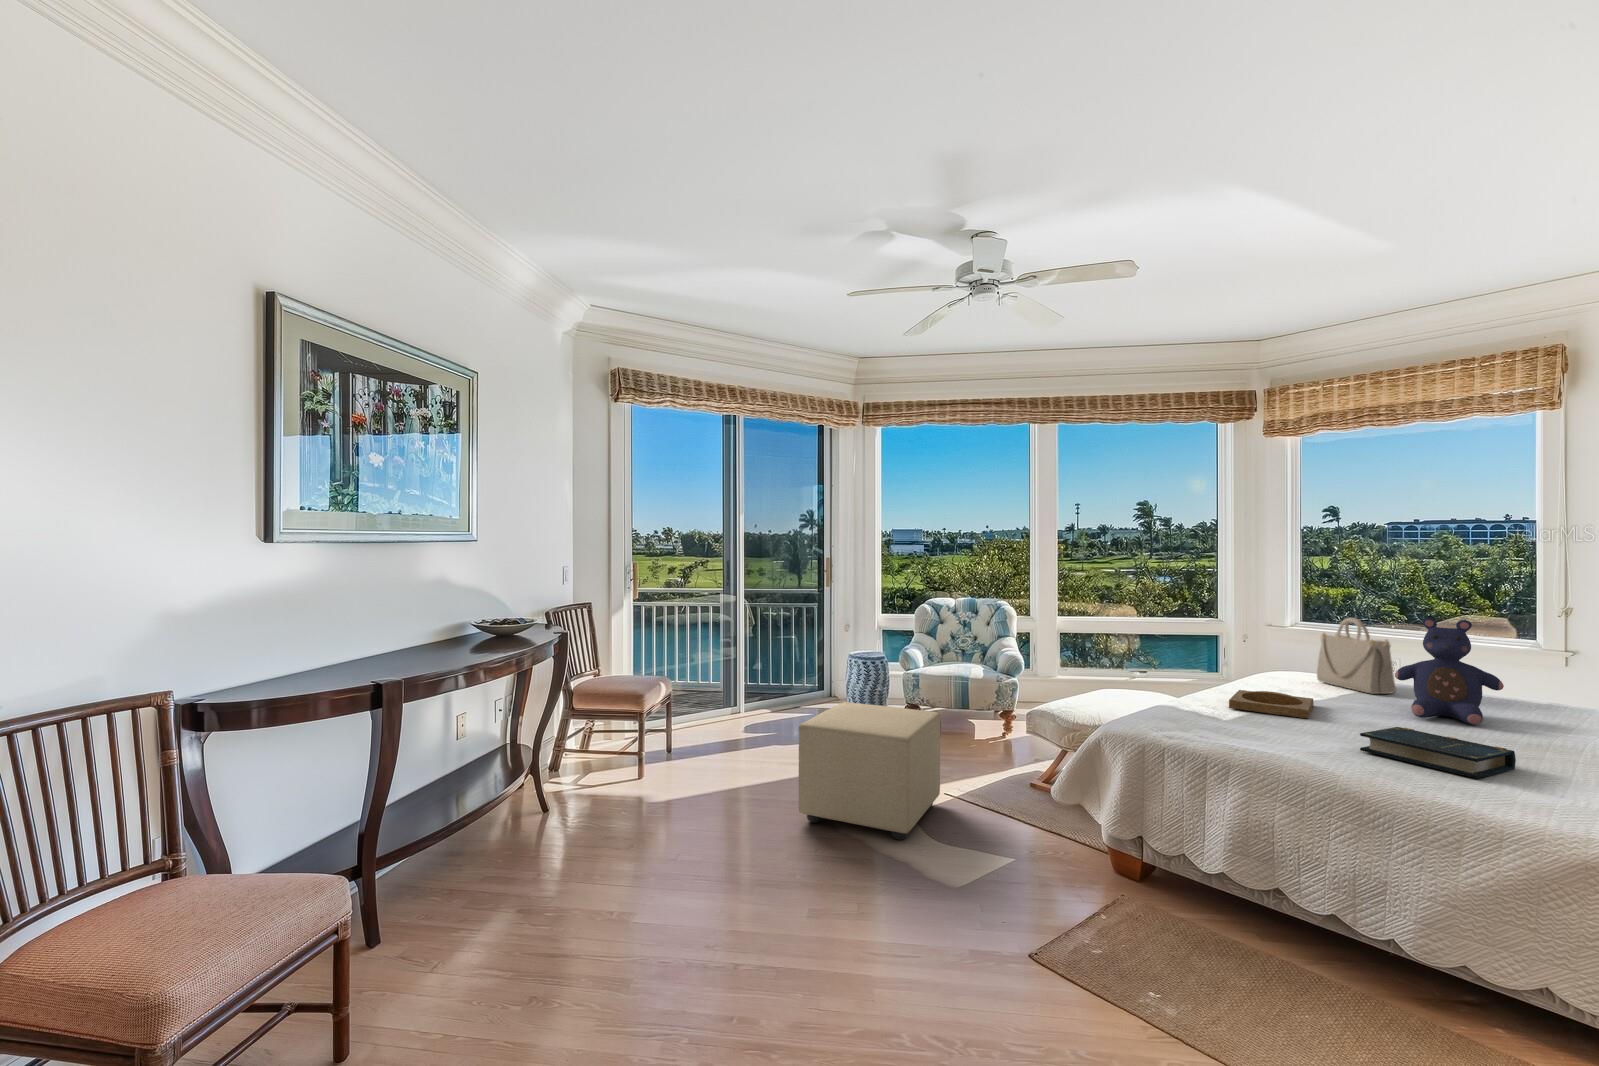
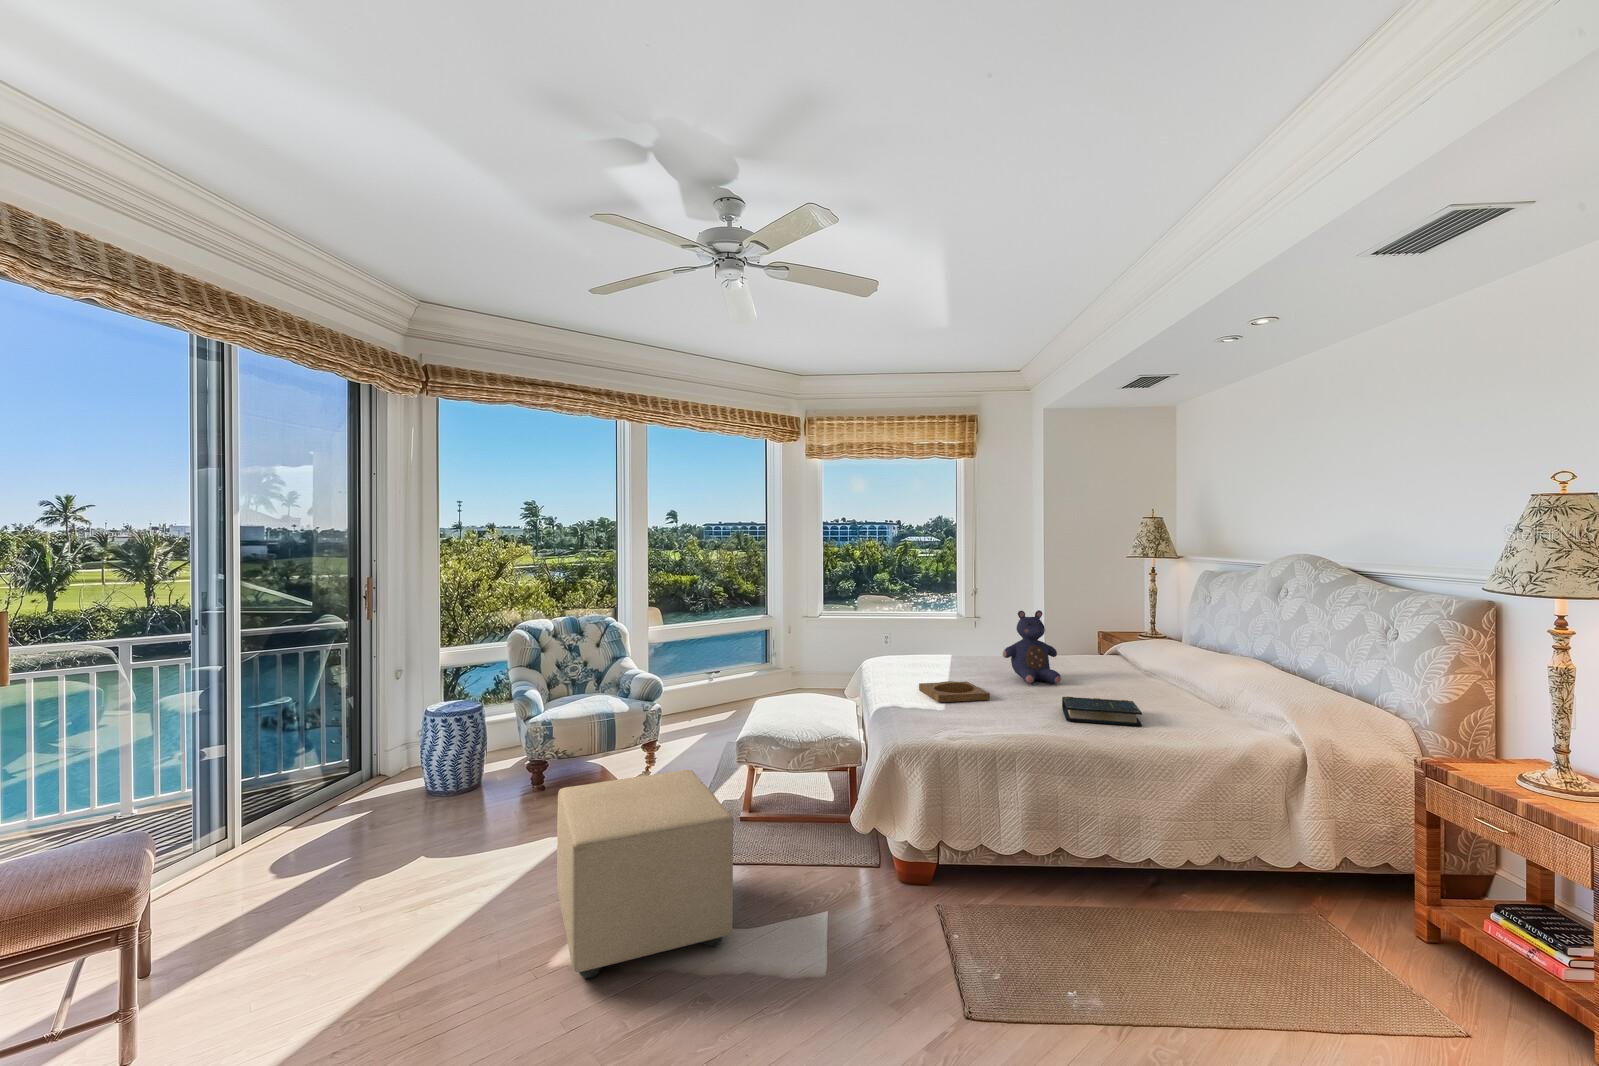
handbag: present [1317,618,1396,694] -> none [926,612,979,669]

